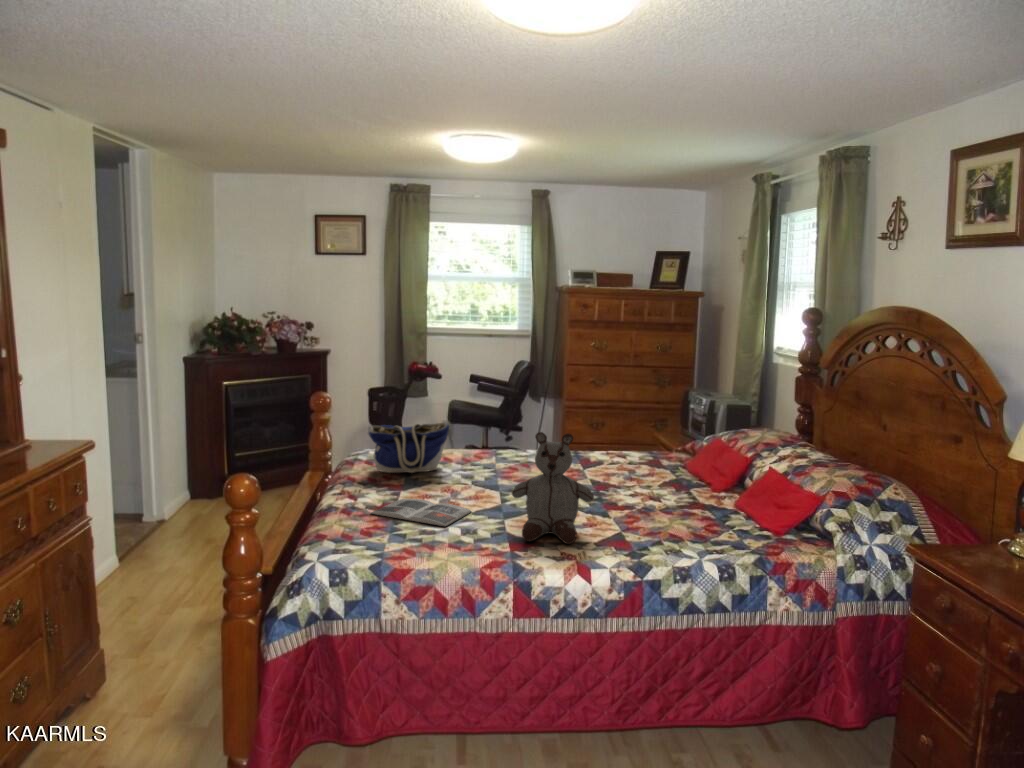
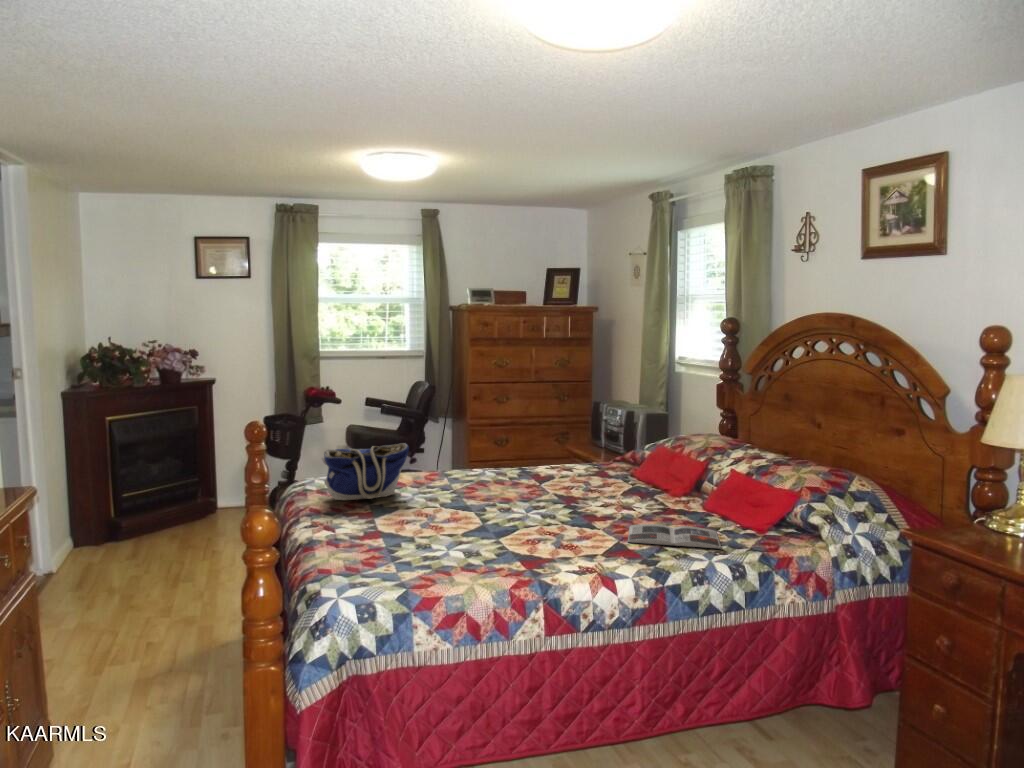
stuffed bear: present [512,432,594,544] -> none [513,445,596,558]
magazine: present [371,499,471,526] -> present [628,524,722,549]

